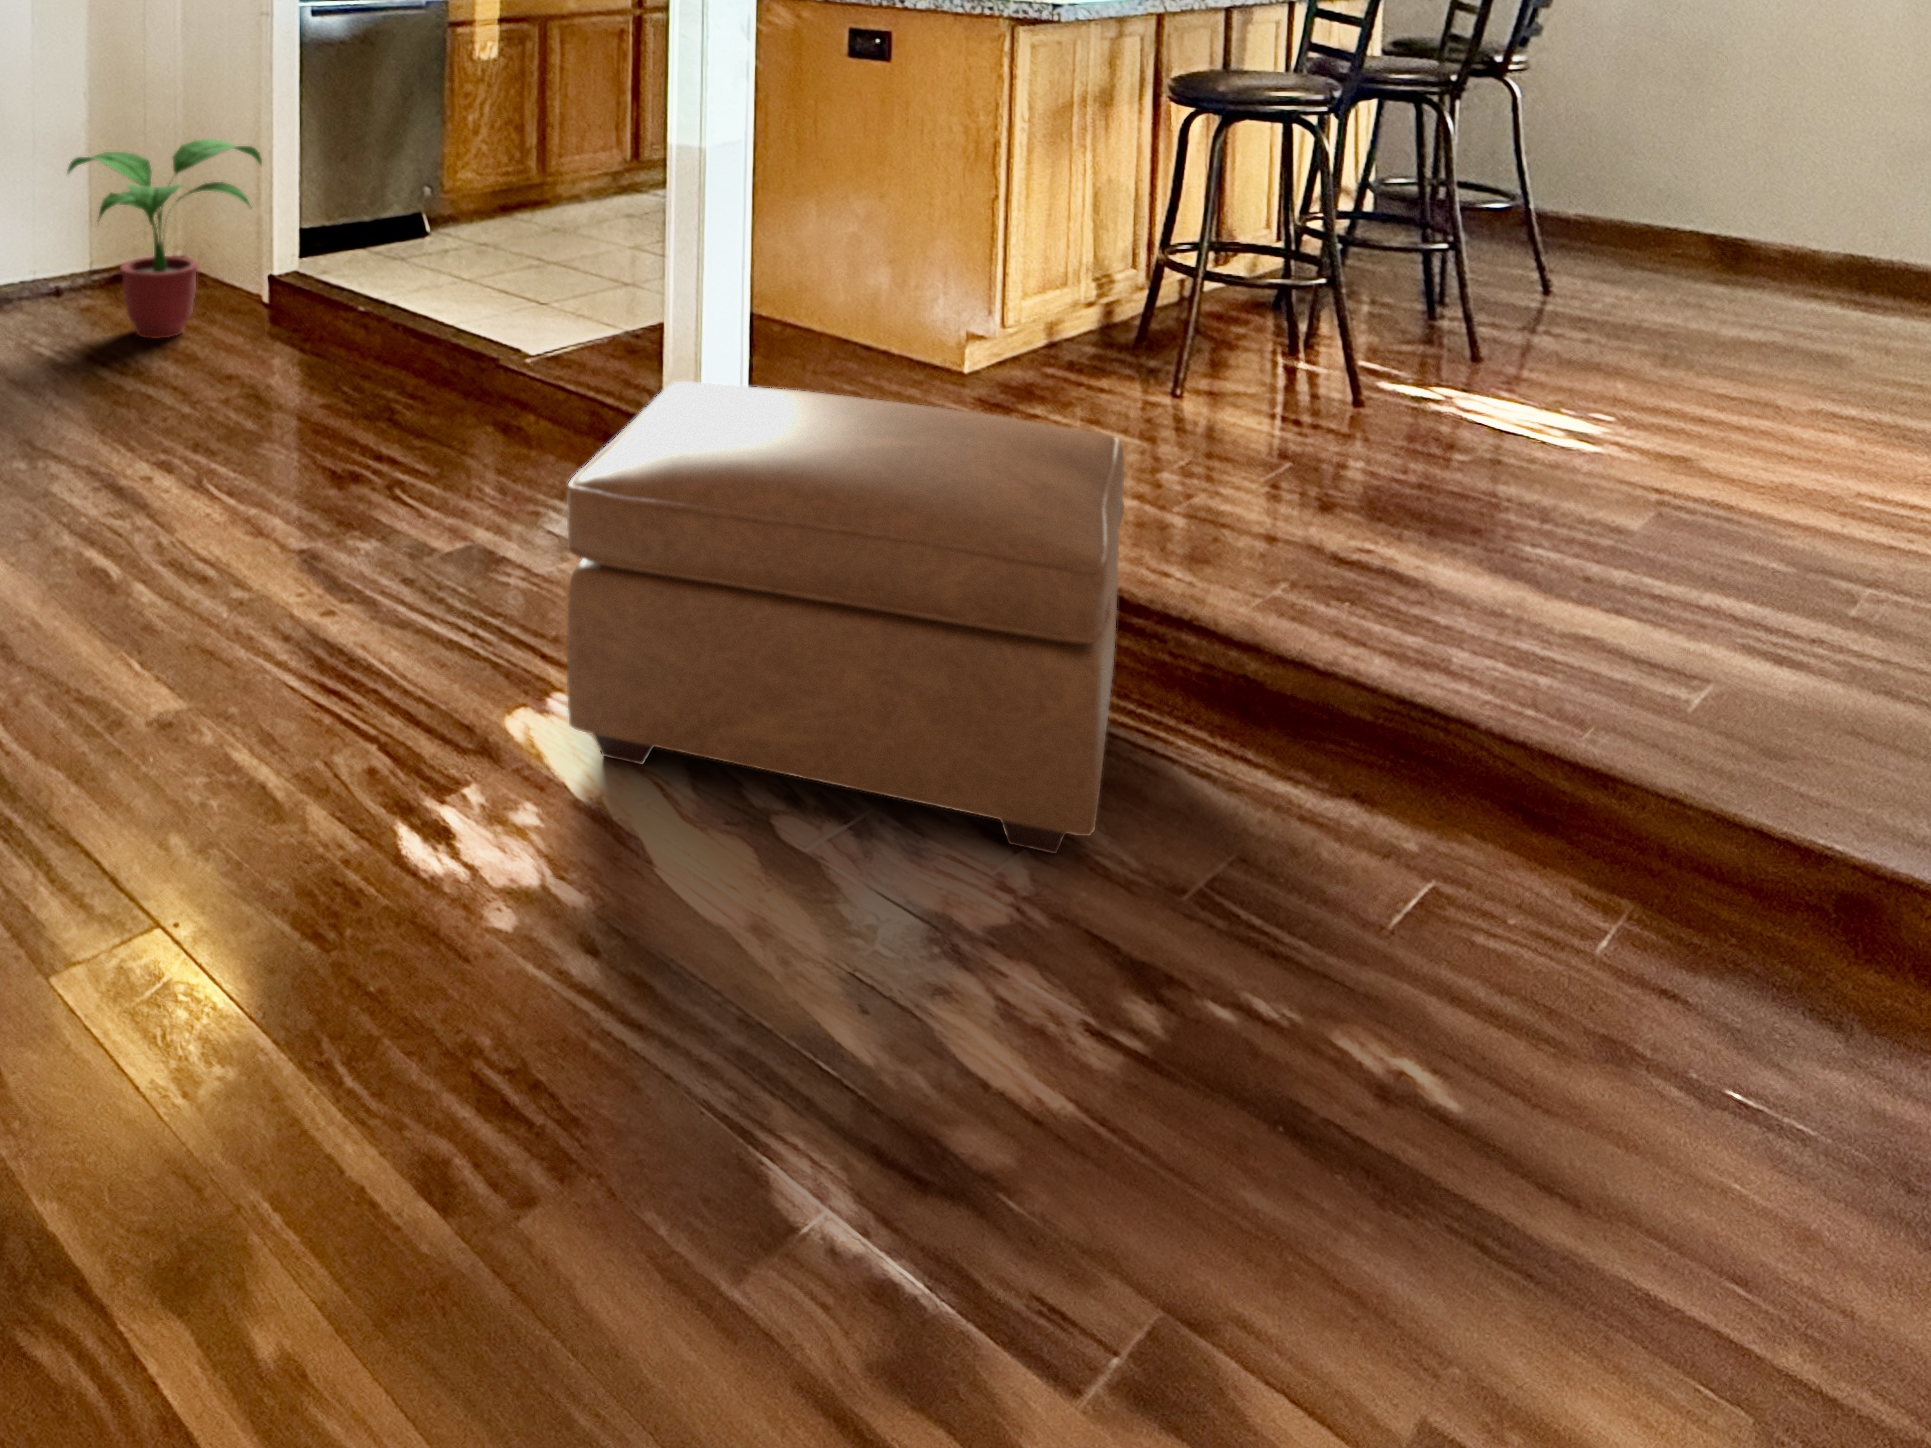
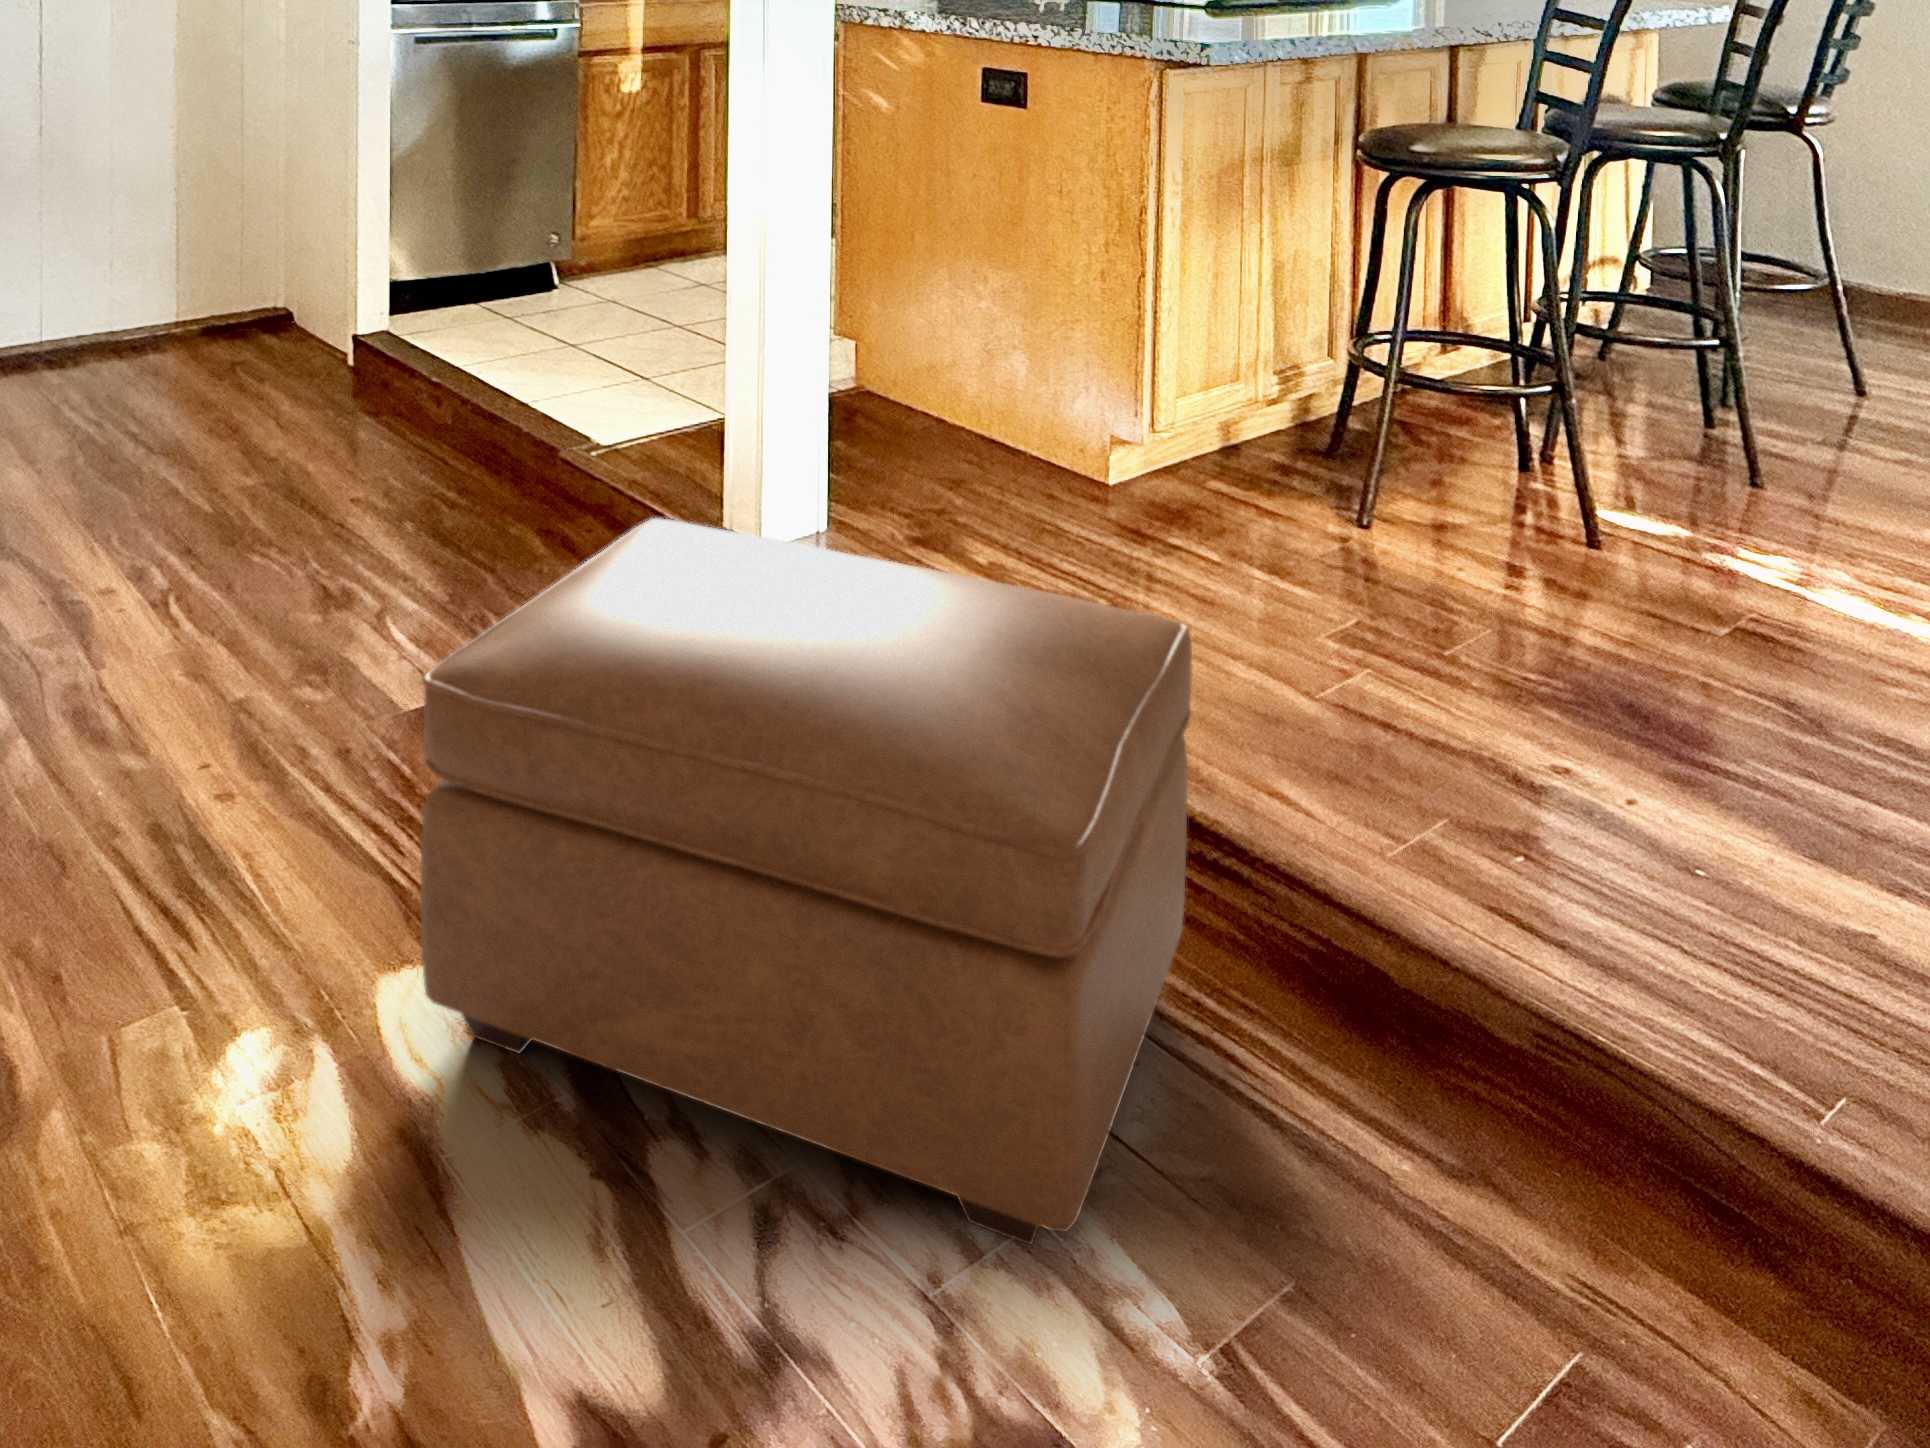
potted plant: present [68,139,262,338] -> none [130,184,347,411]

